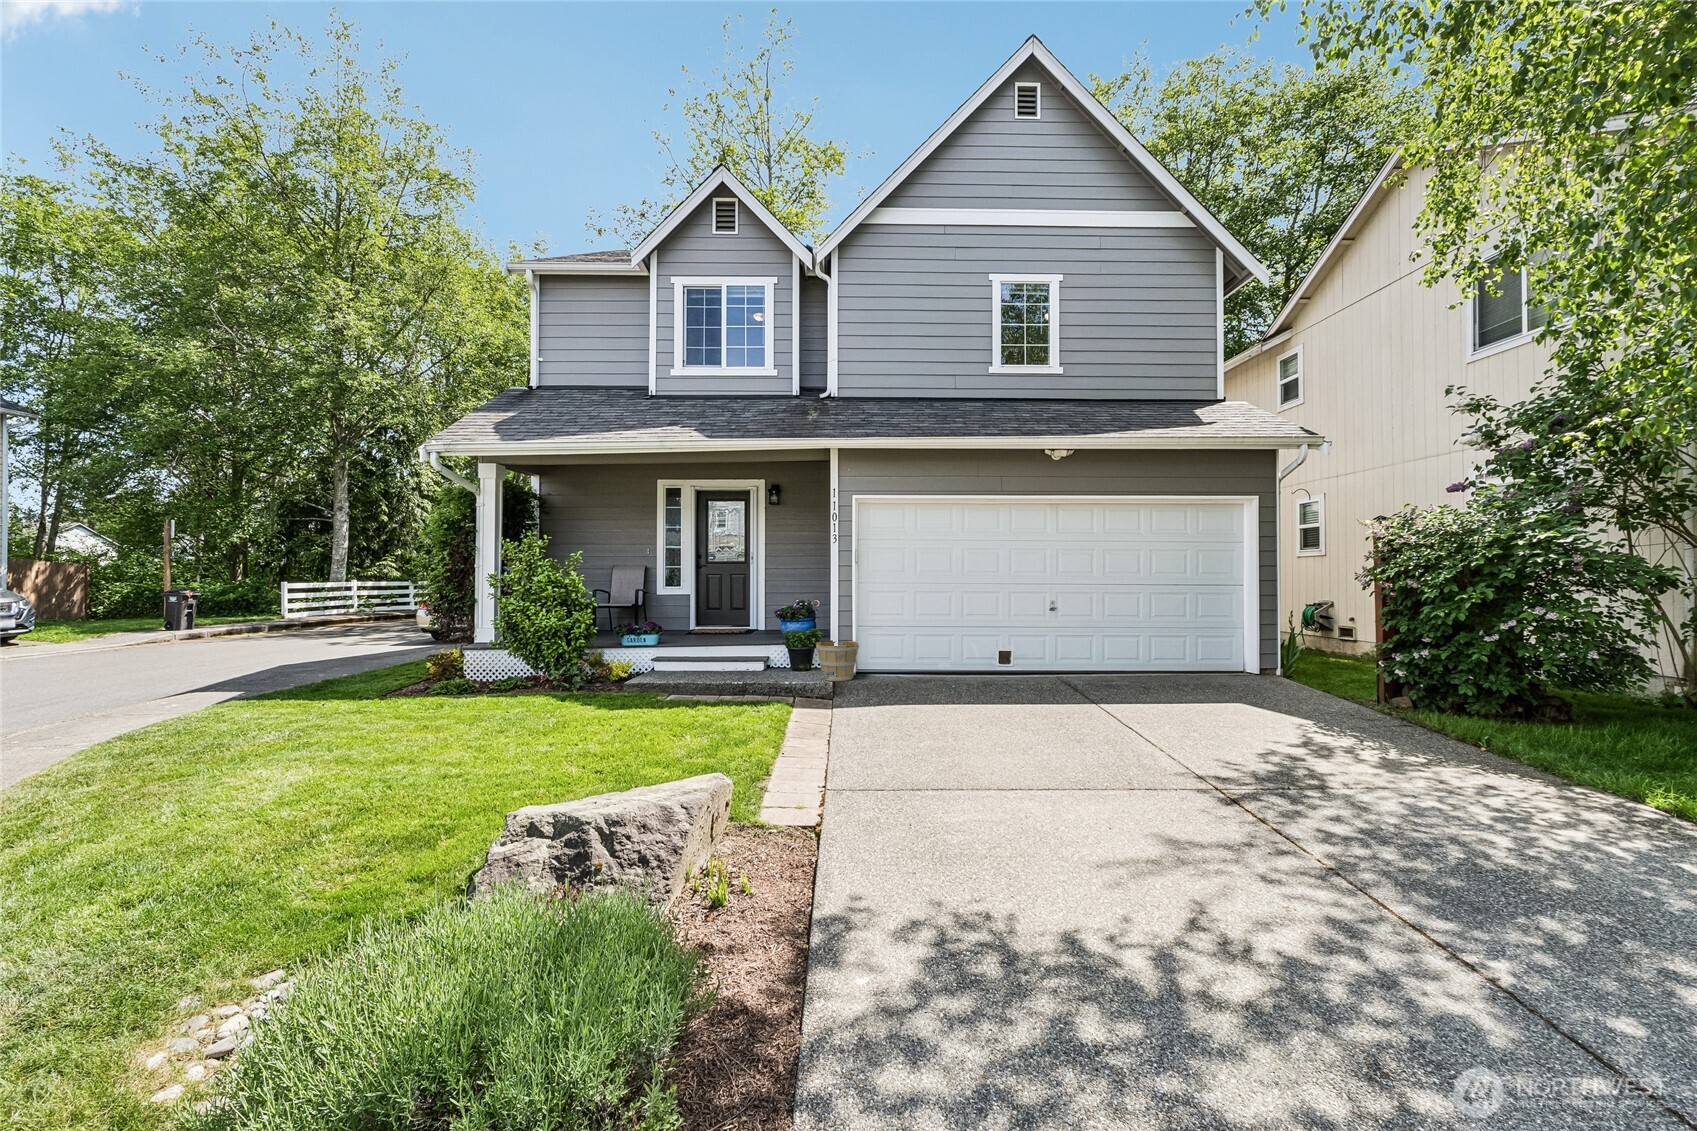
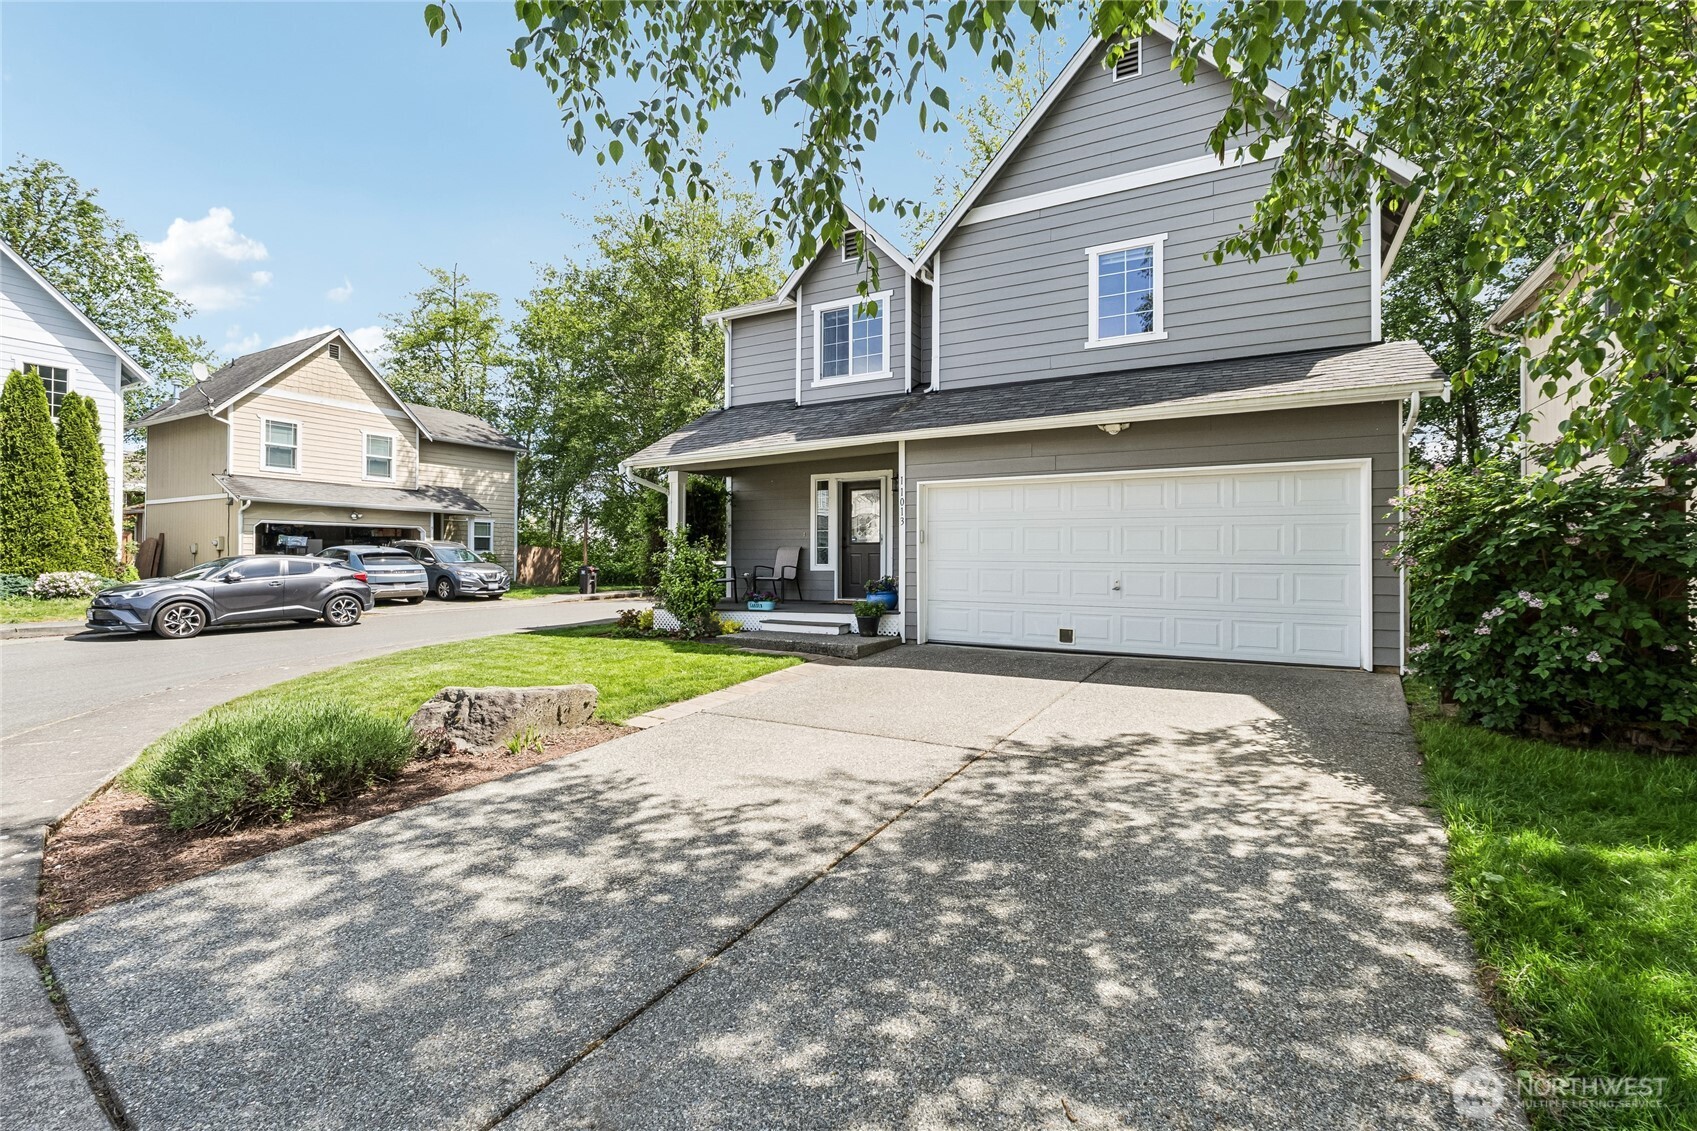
wooden bucket: present [816,641,859,681] -> none [878,615,917,651]

